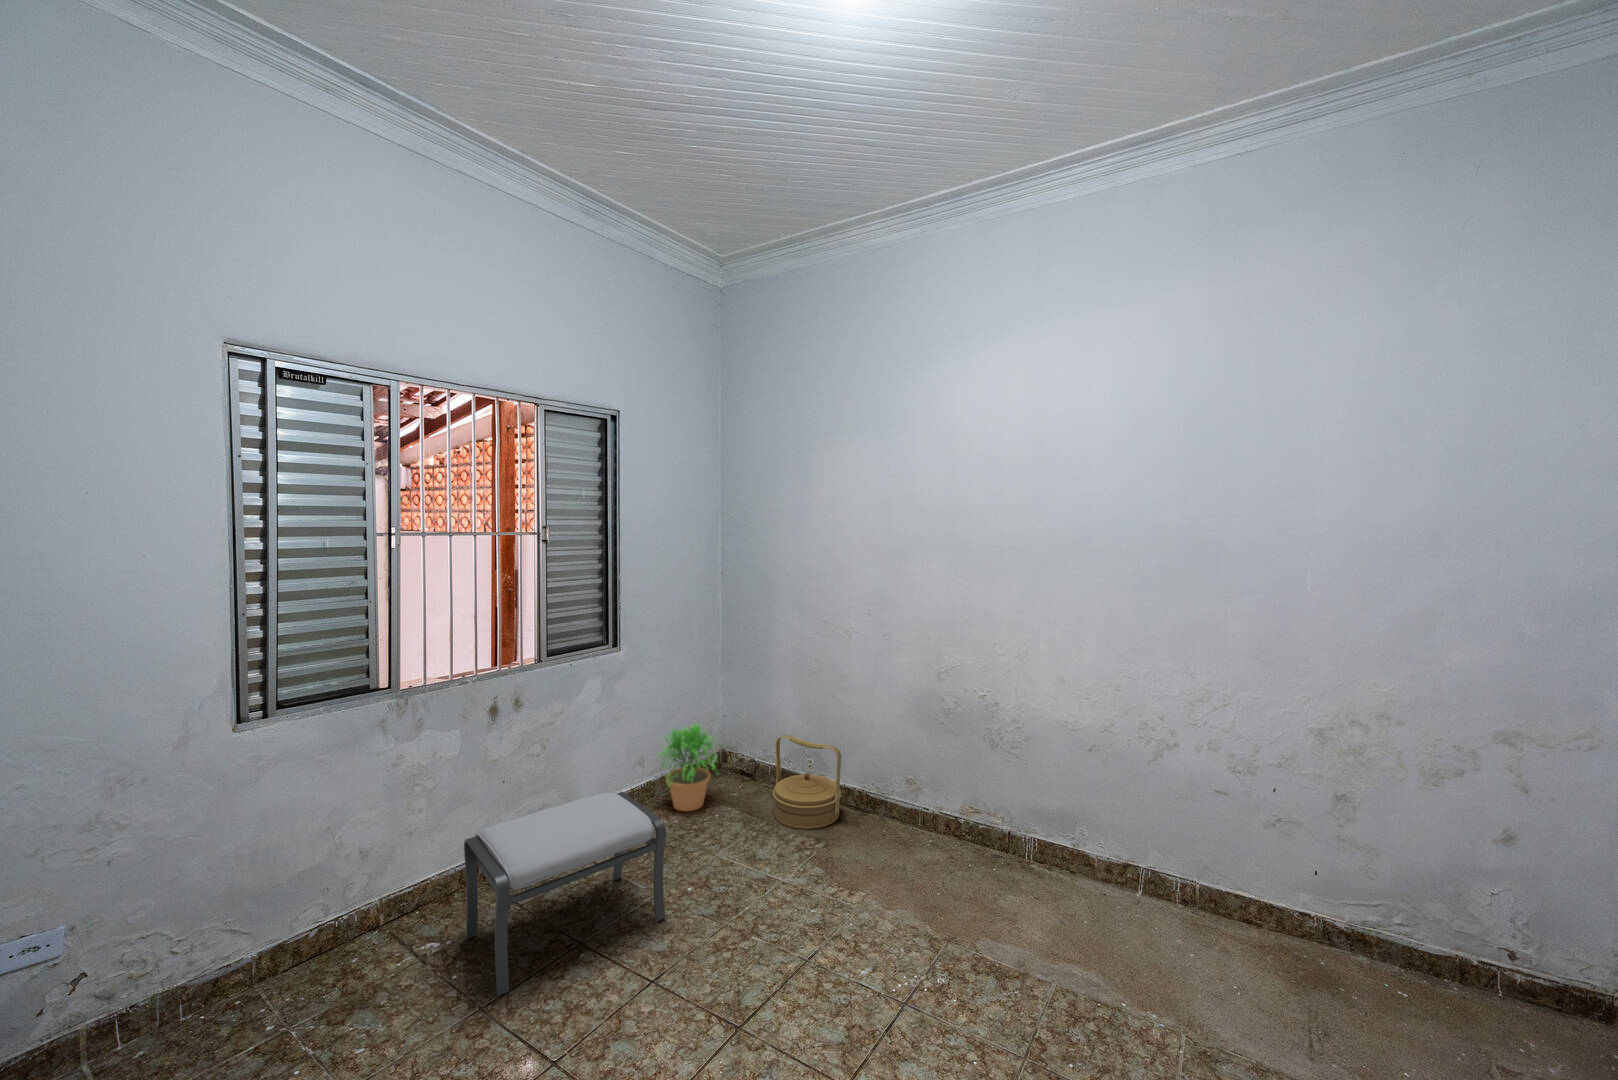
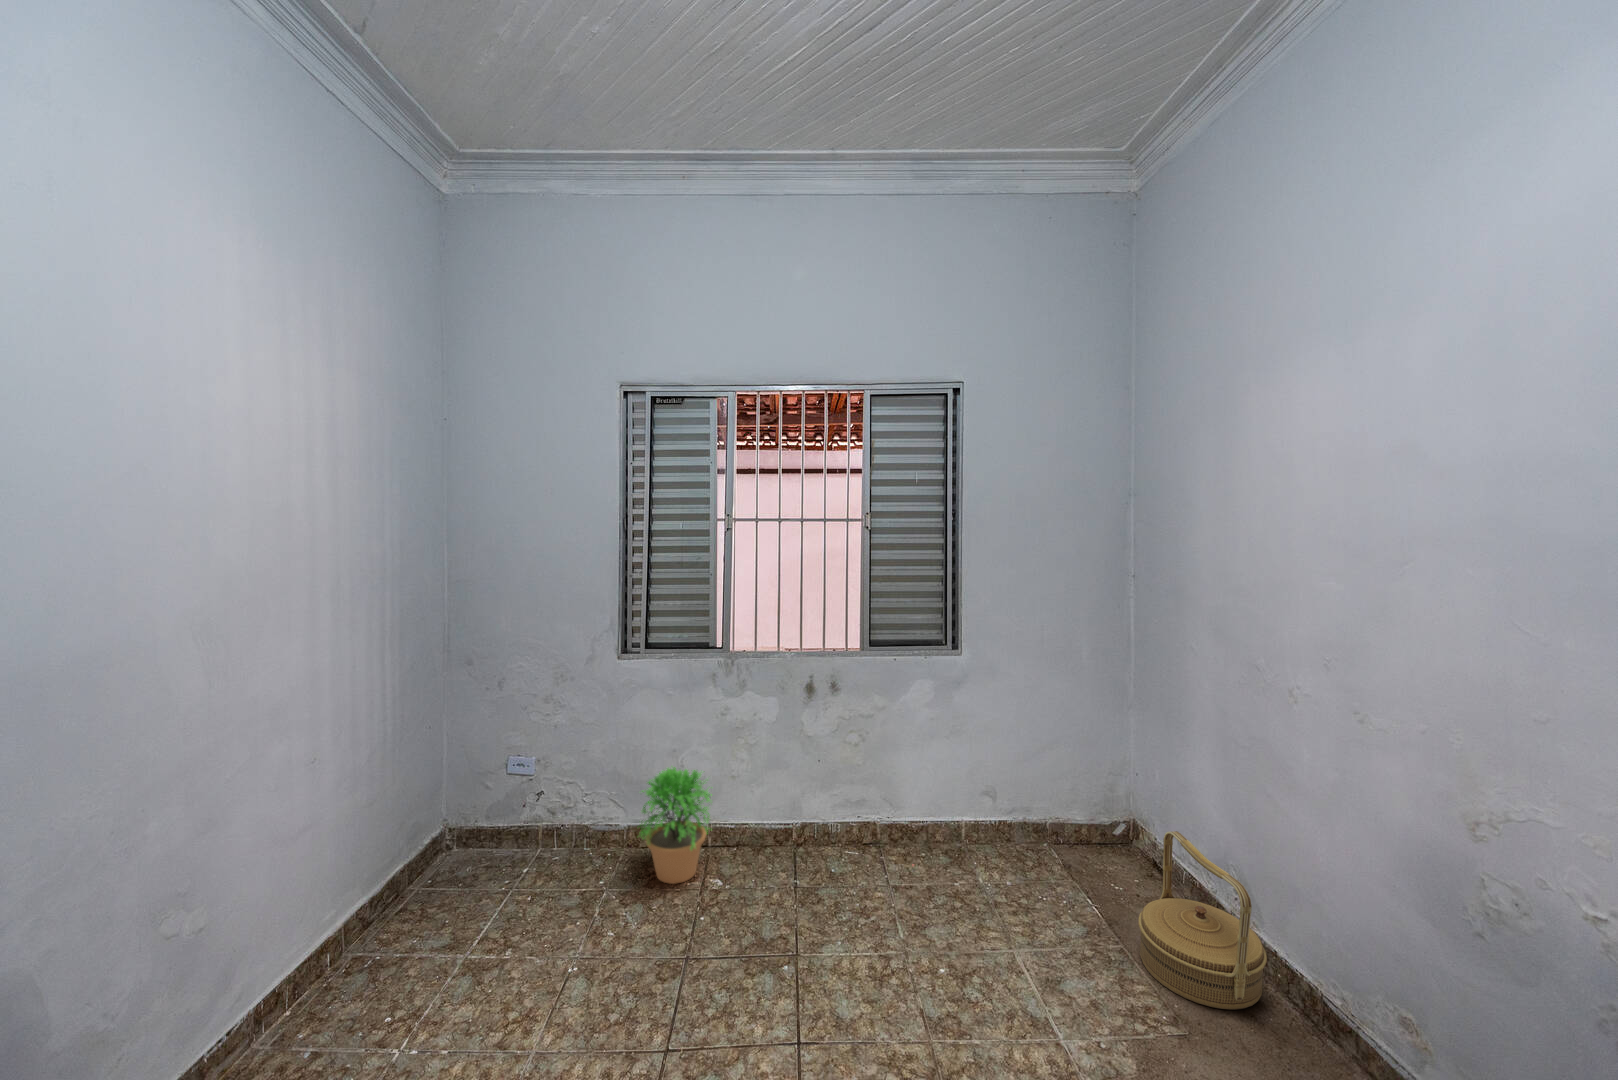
potted plant: present [659,724,718,811] -> present [640,767,712,884]
ottoman: present [464,792,666,996] -> none [700,797,893,985]

